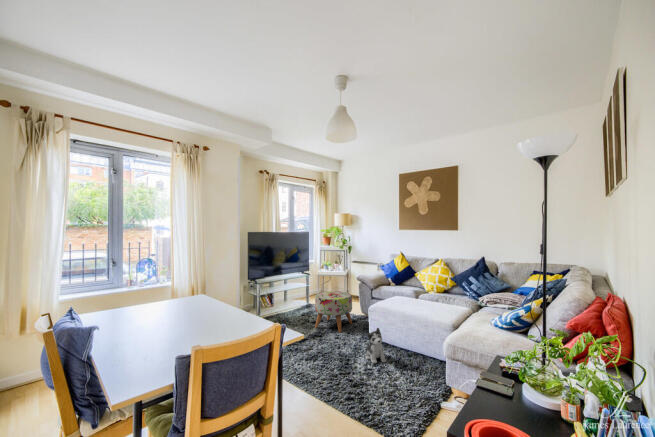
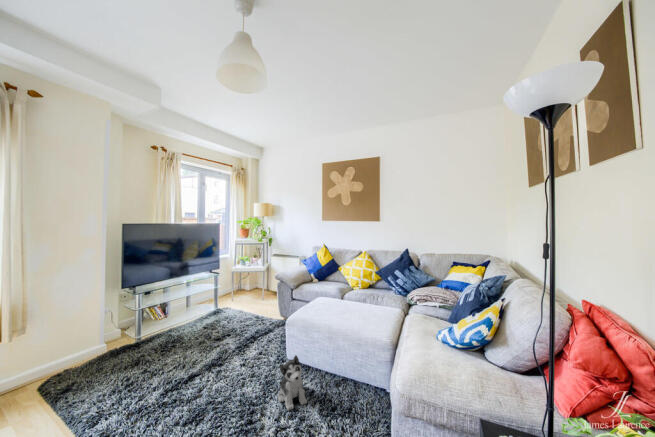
ottoman: present [315,291,352,333] -> none [217,295,268,352]

